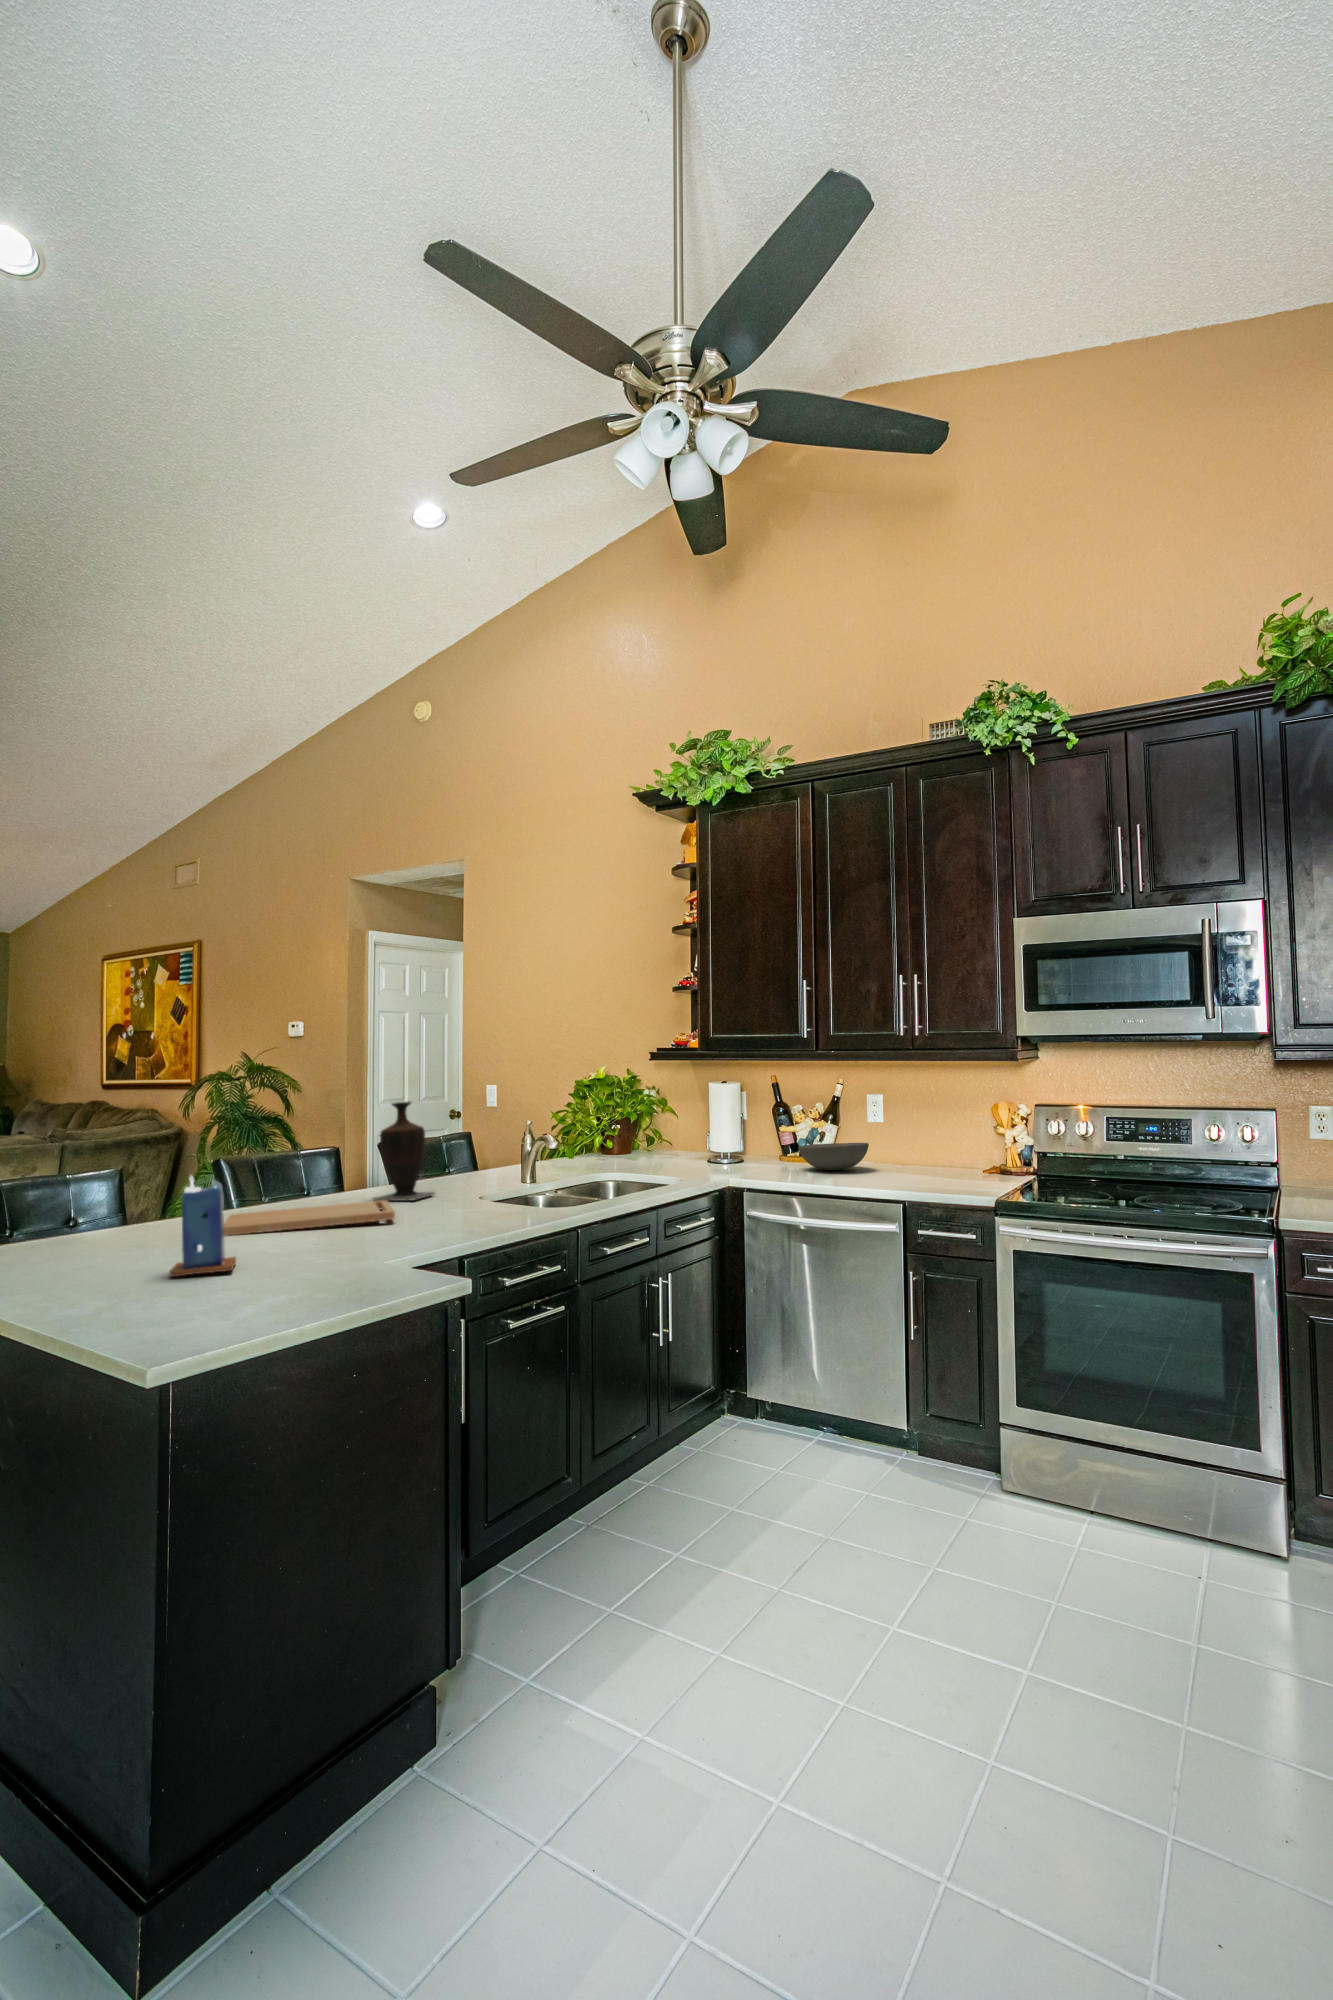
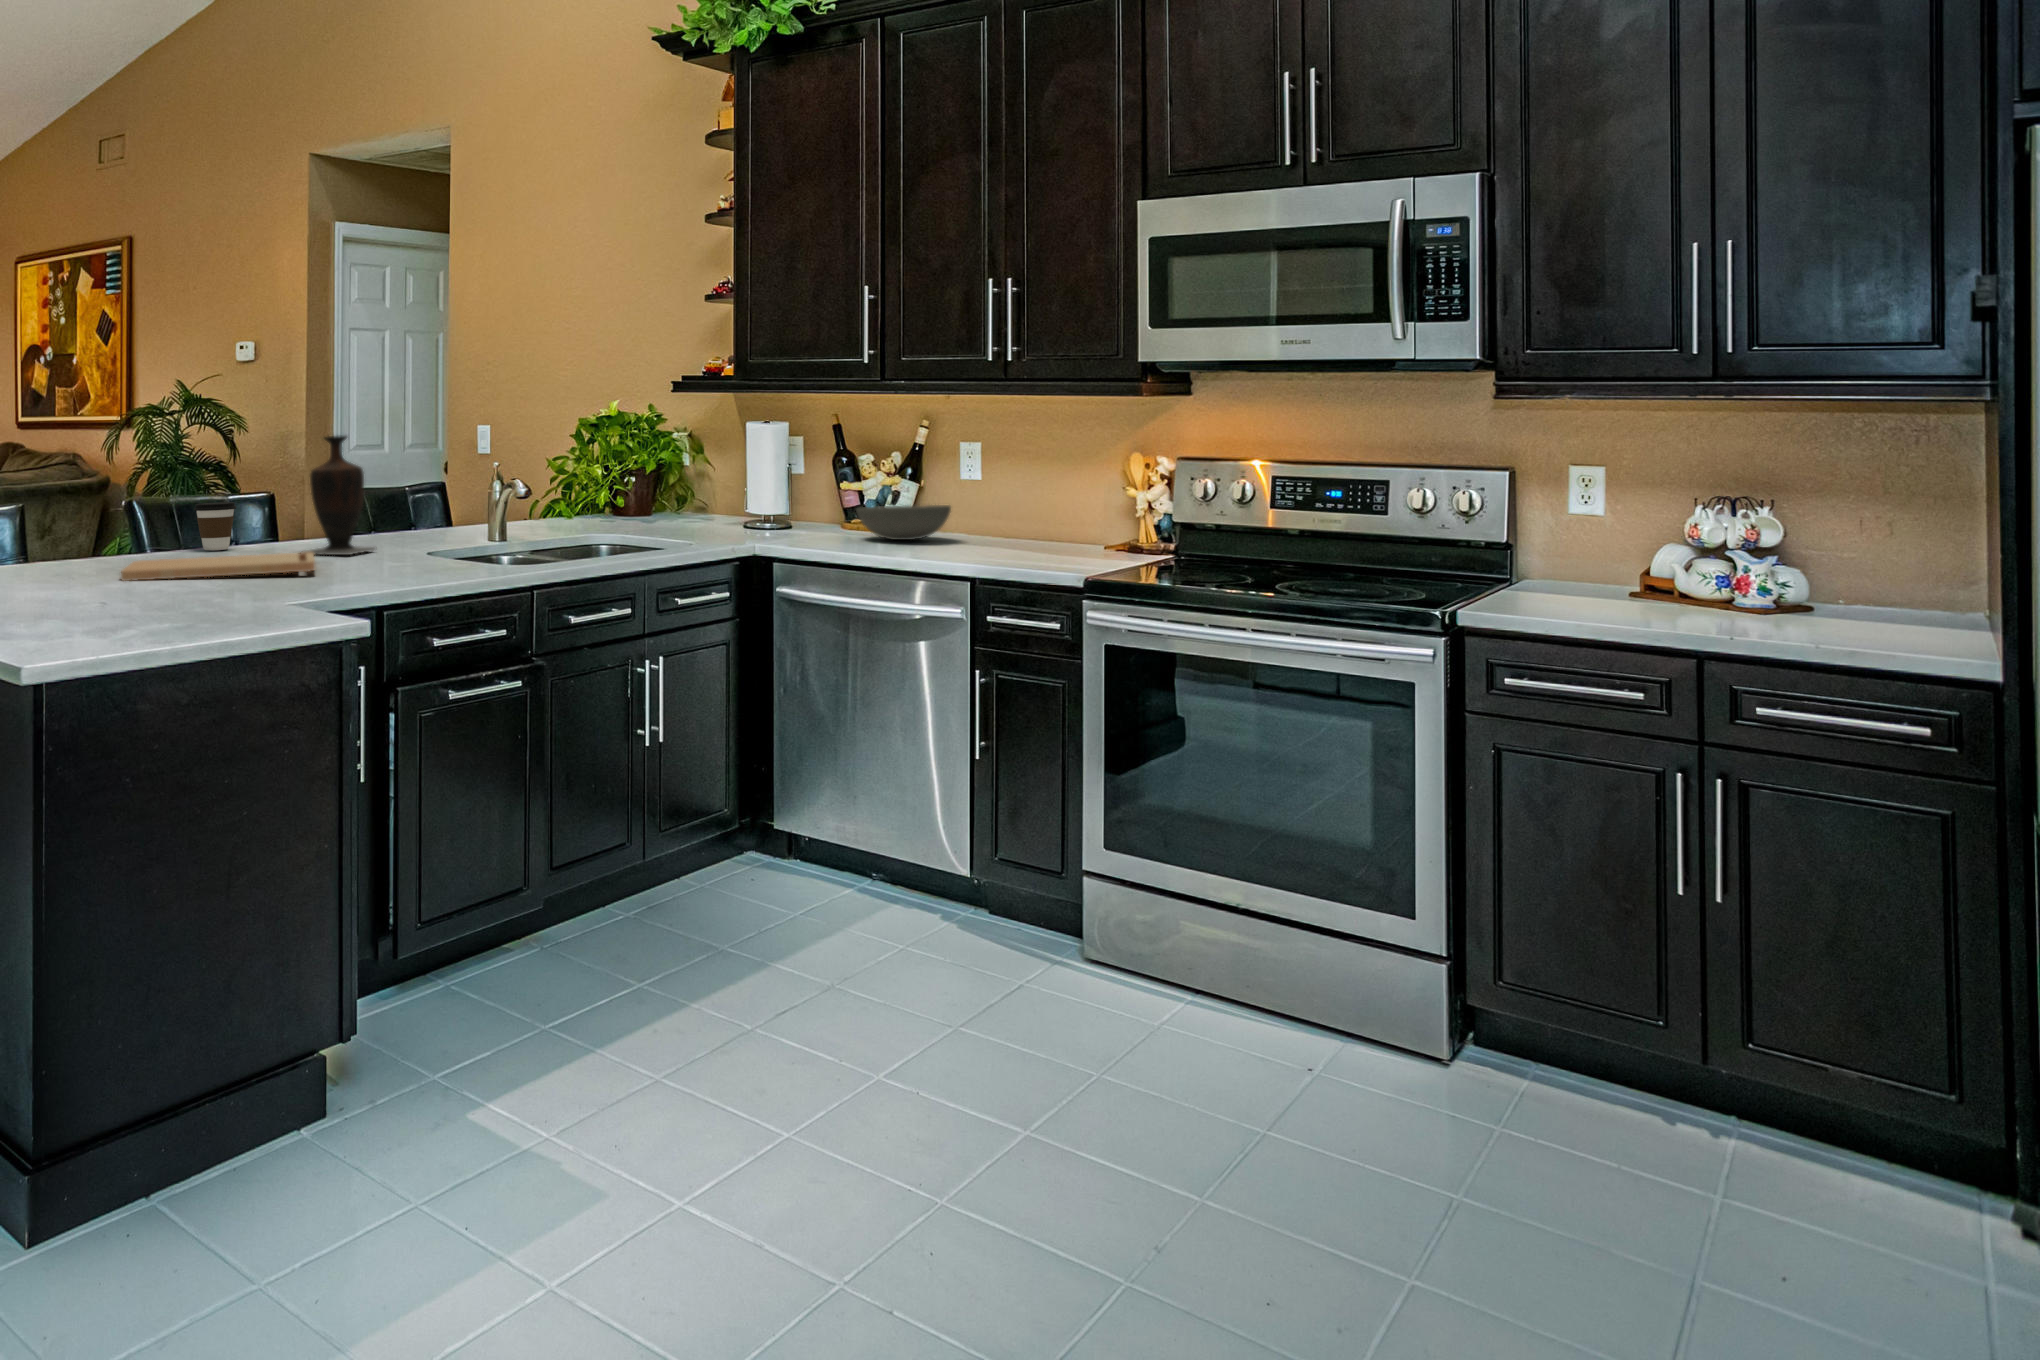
coffee cup: none [279,1158,315,1200] -> present [194,502,236,550]
candle: present [170,1176,236,1276] -> none [55,503,127,613]

